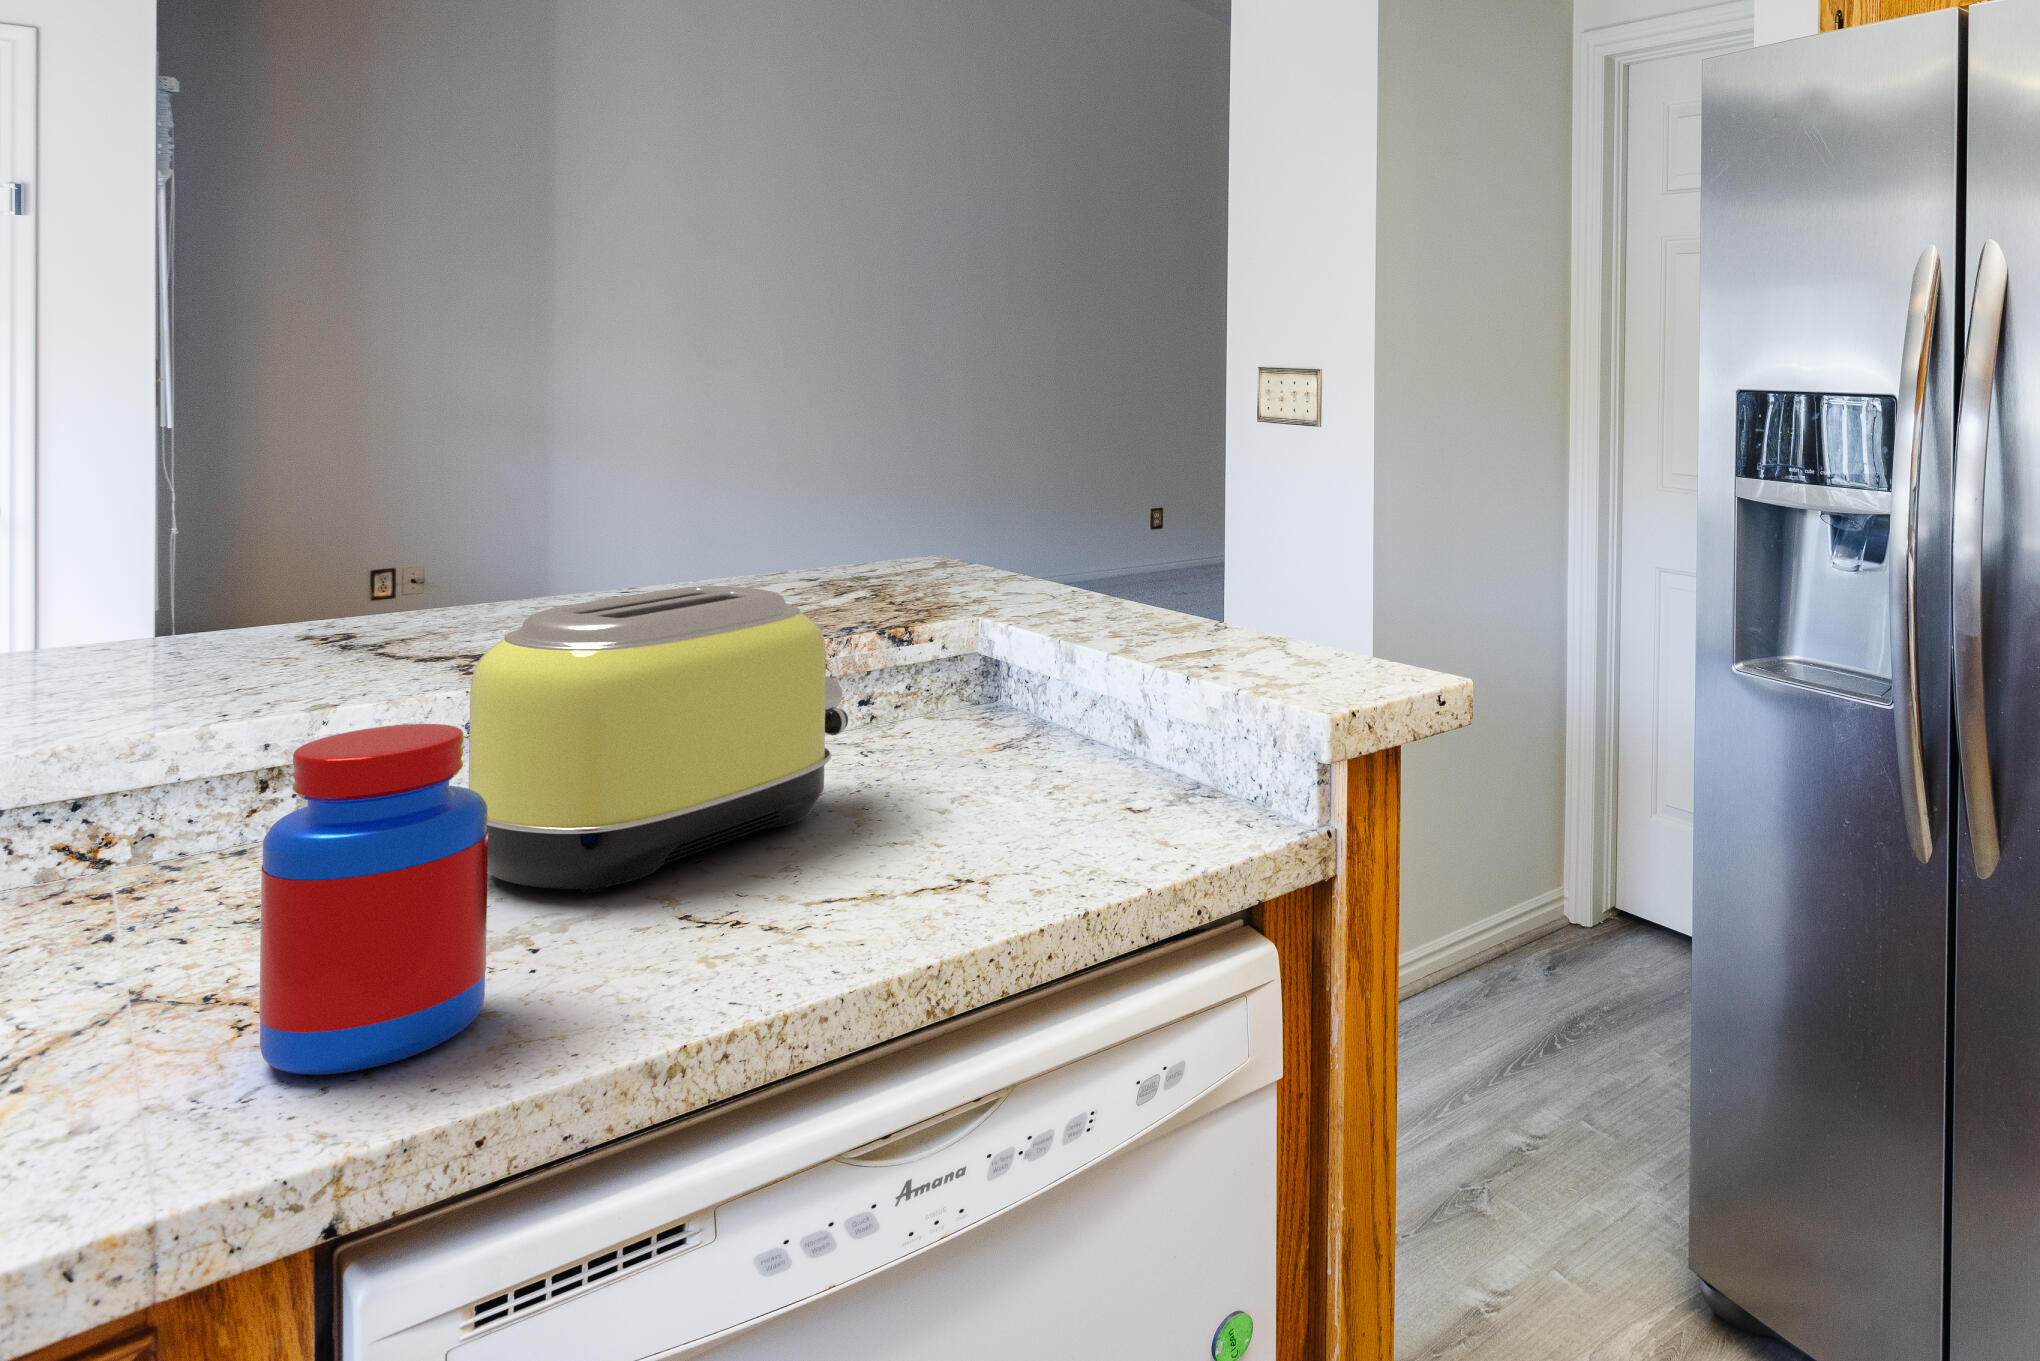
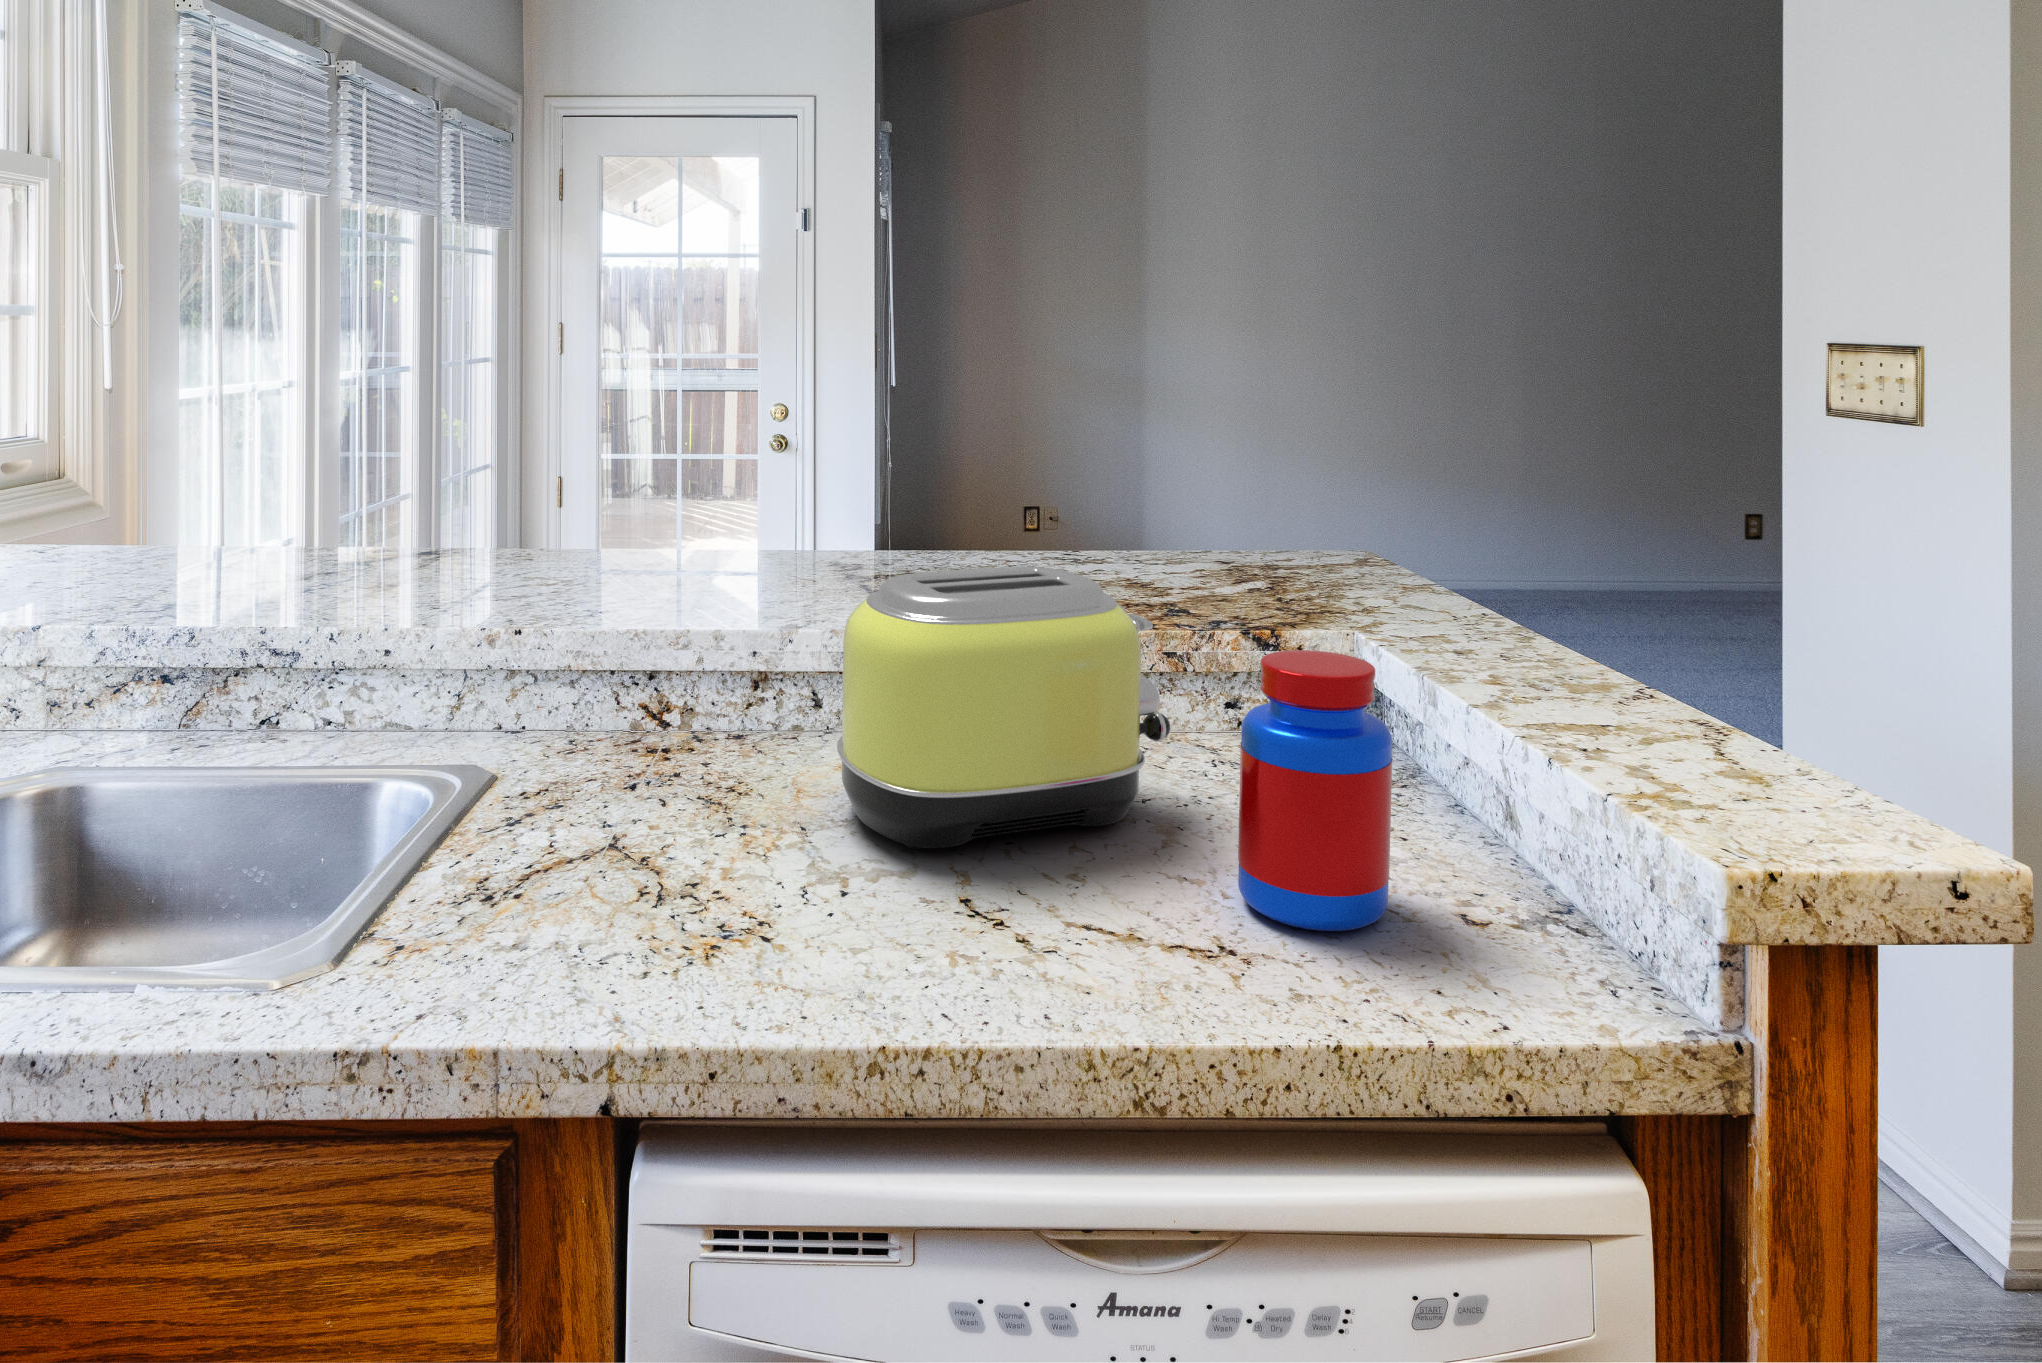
jar: present [259,724,488,1075] -> present [1238,650,1392,931]

